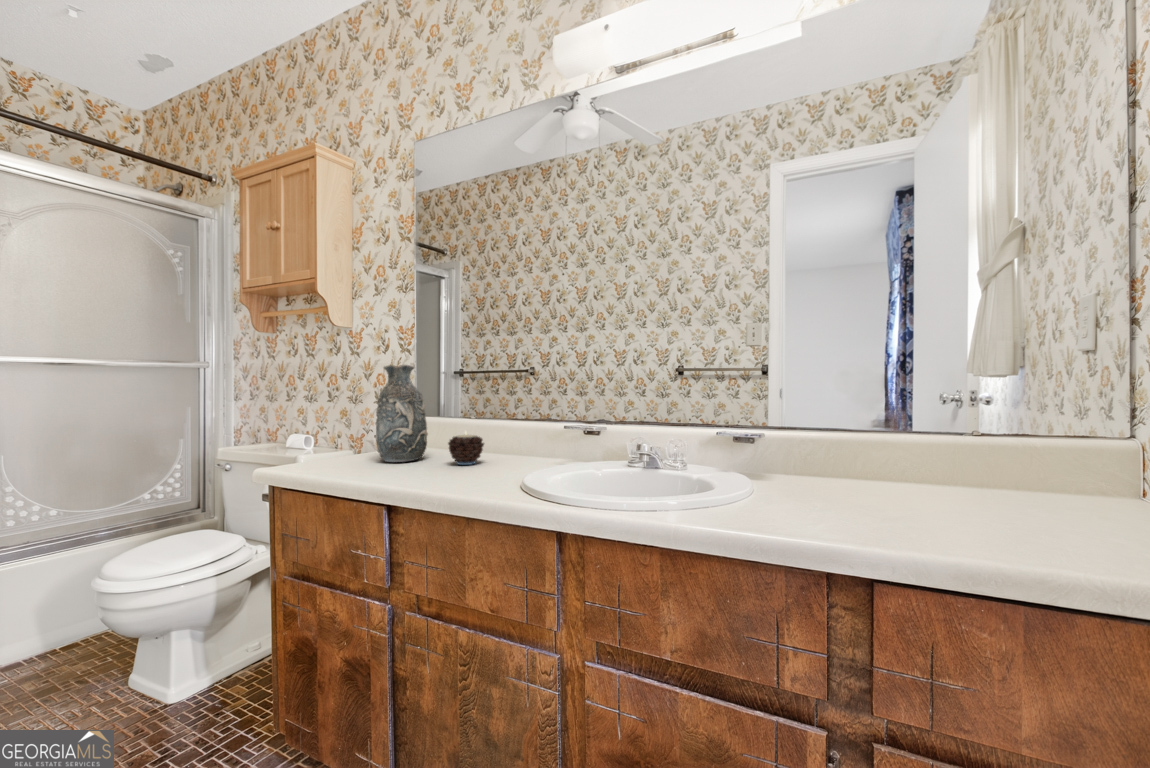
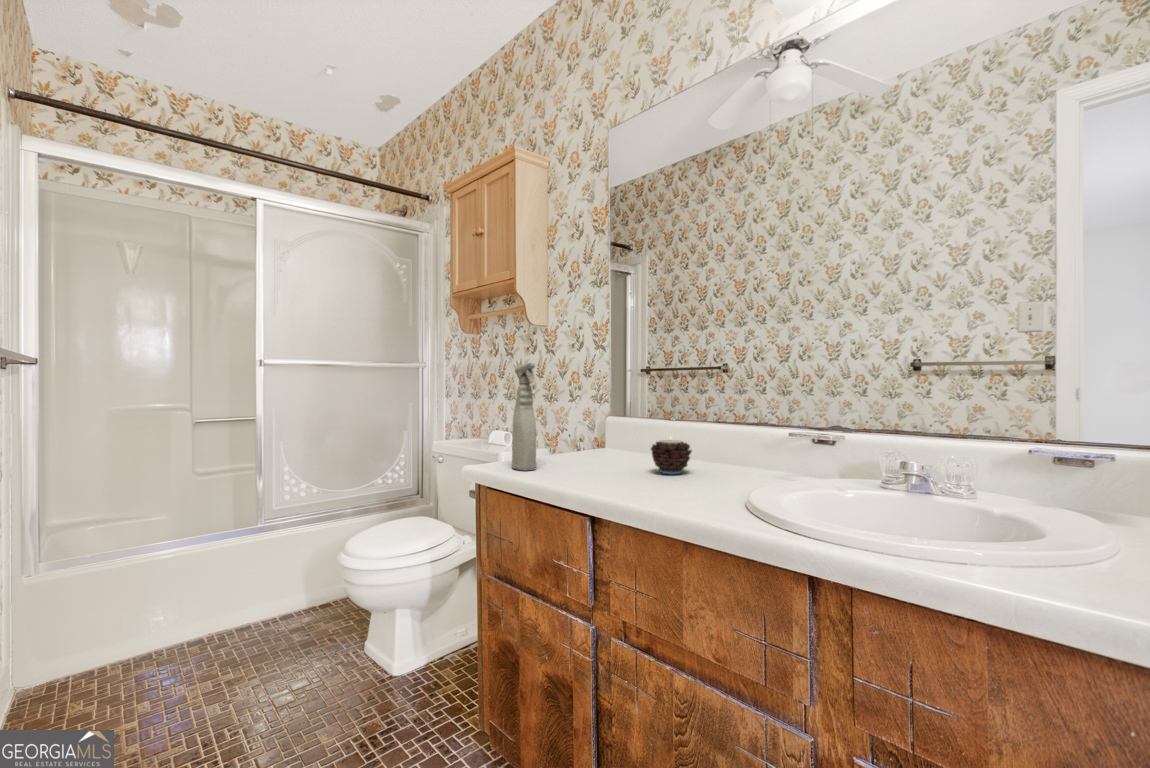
spray bottle: none [310,365,336,470] -> present [512,363,536,470]
decorative vase: present [375,365,428,462] -> none [574,362,627,466]

